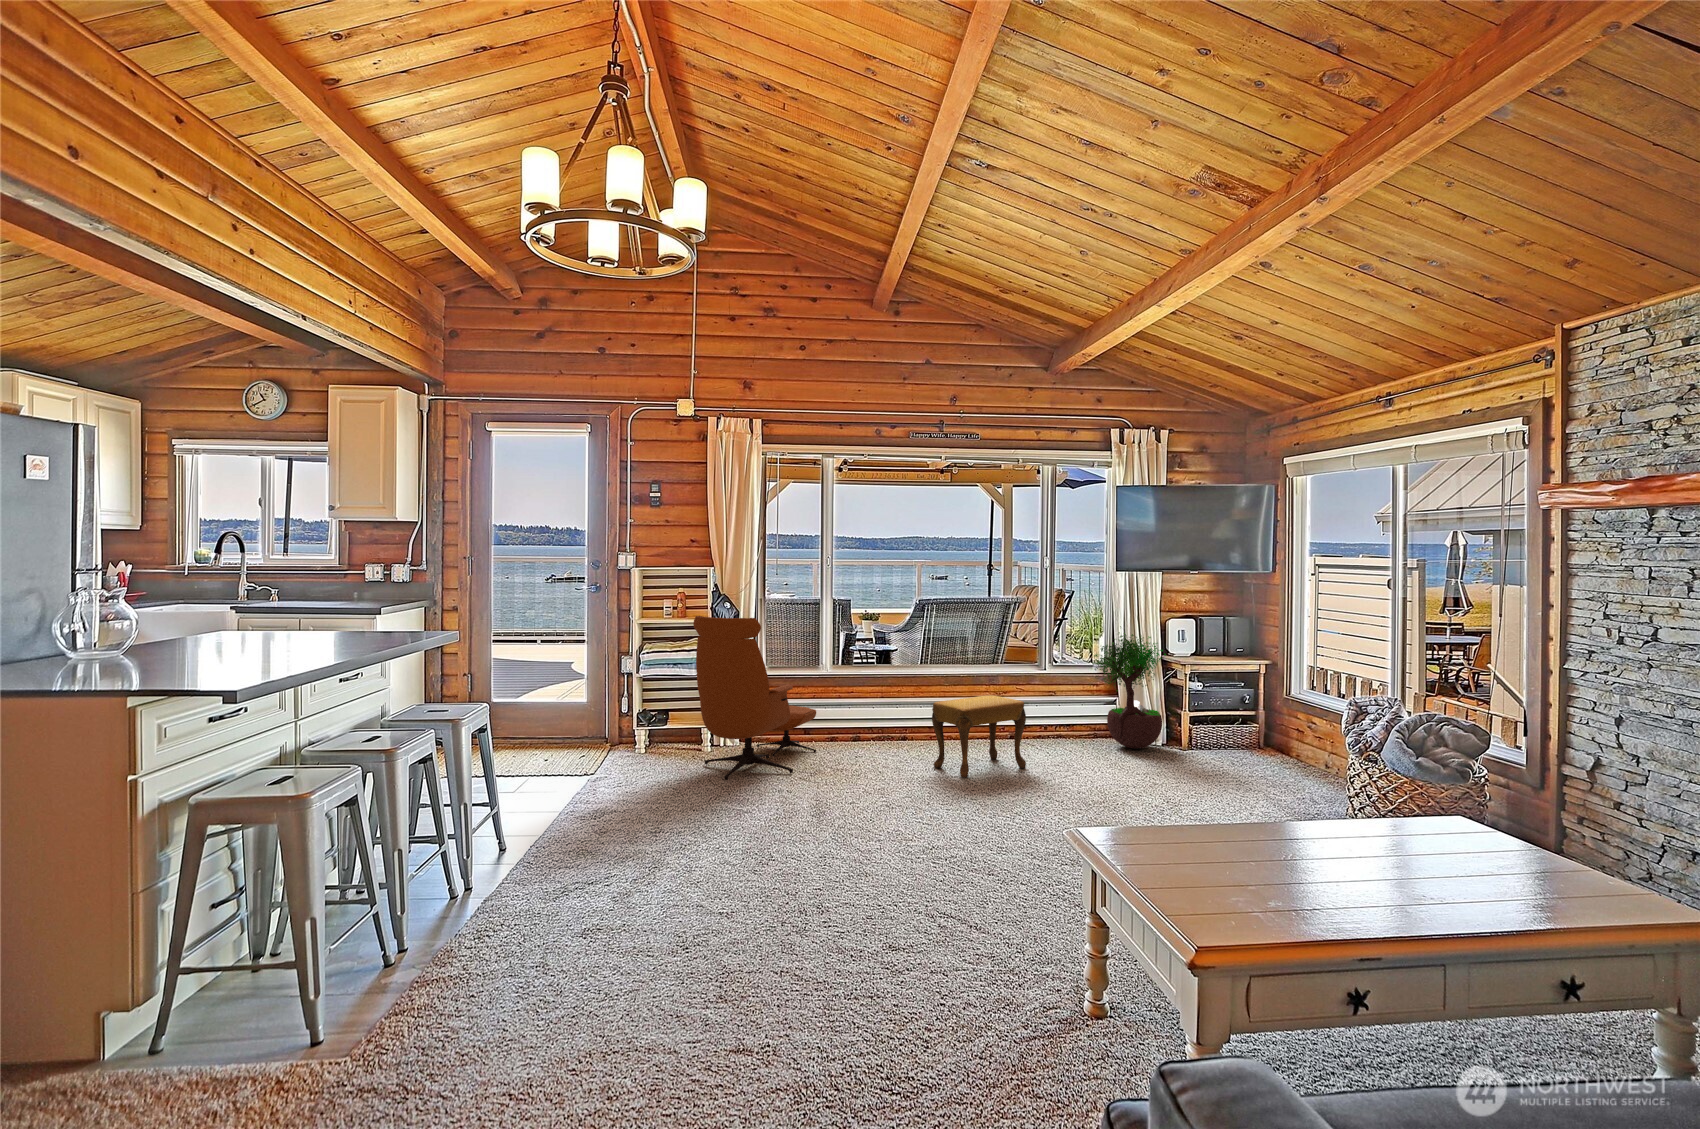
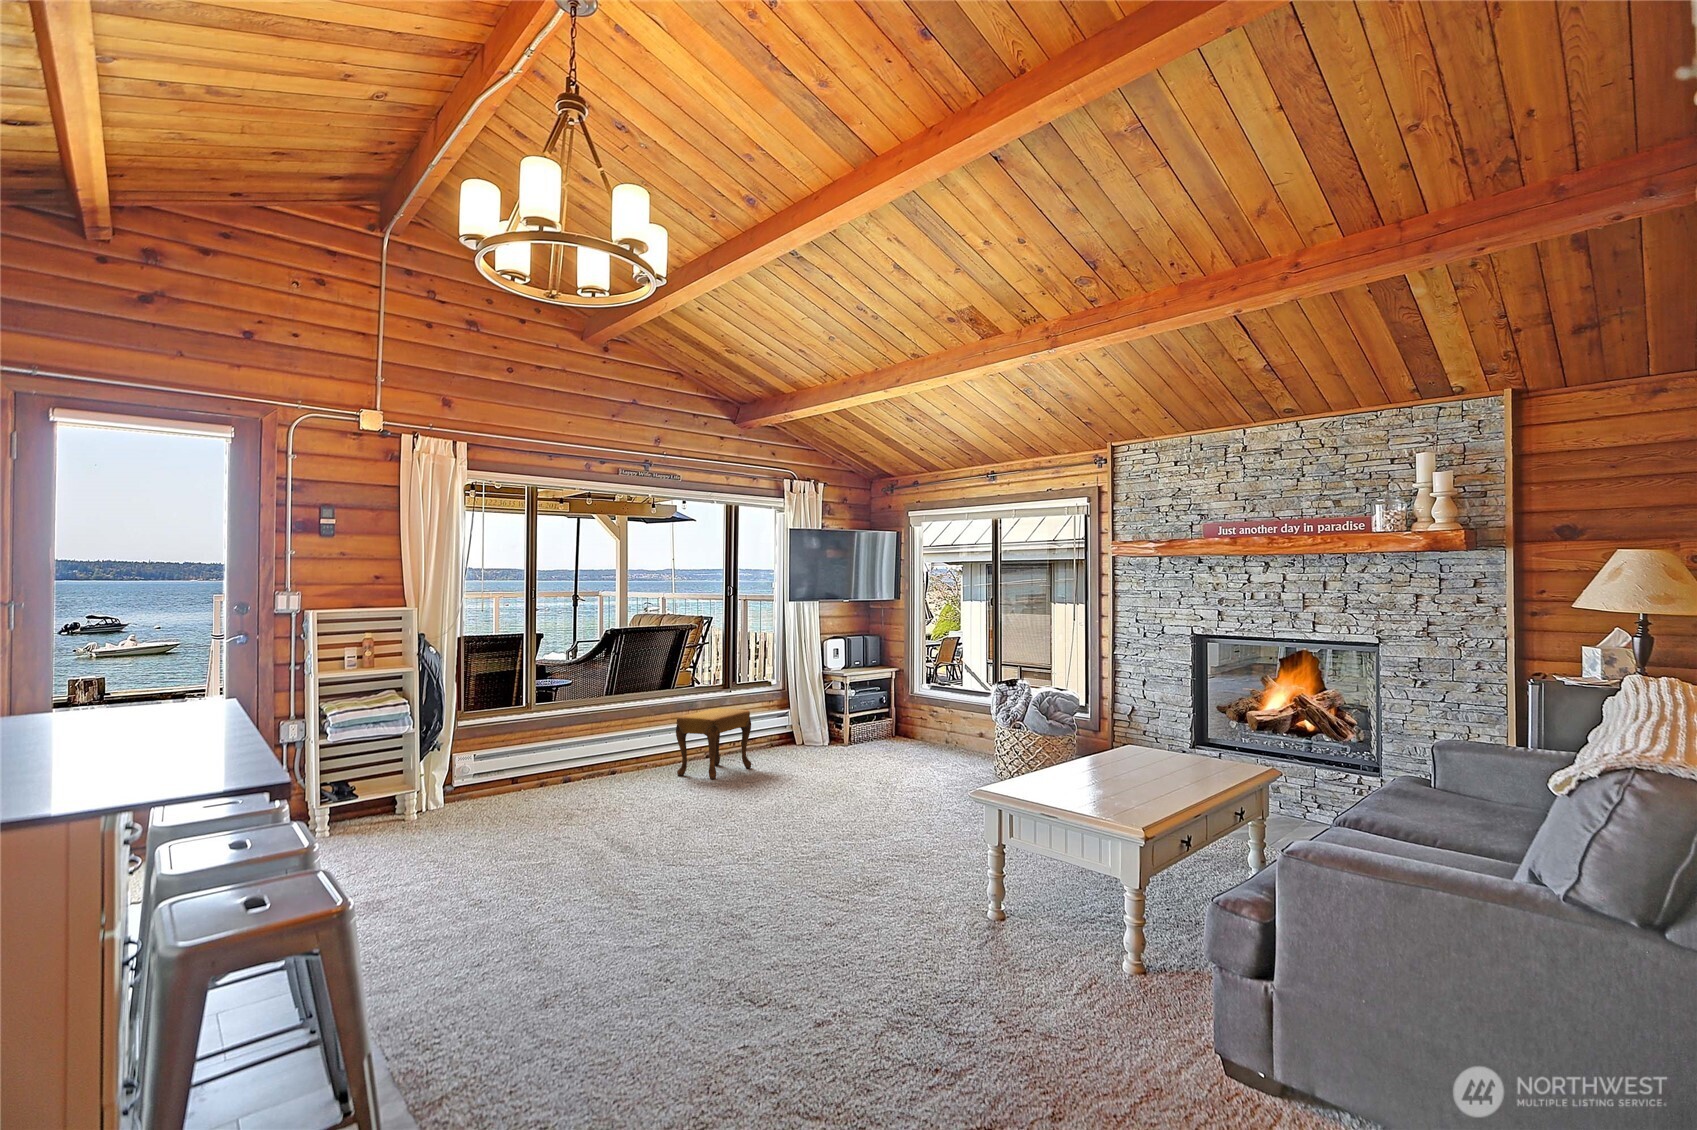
lounge chair: present [693,616,816,780] -> none [460,645,561,805]
potted tree: present [1093,626,1163,749] -> none [779,645,839,747]

